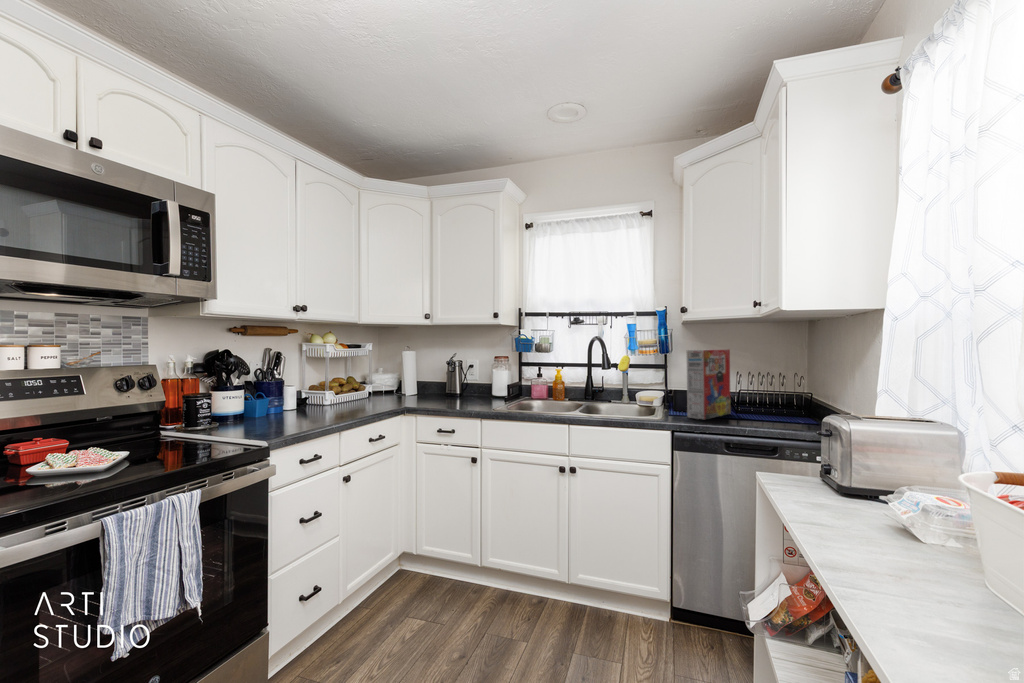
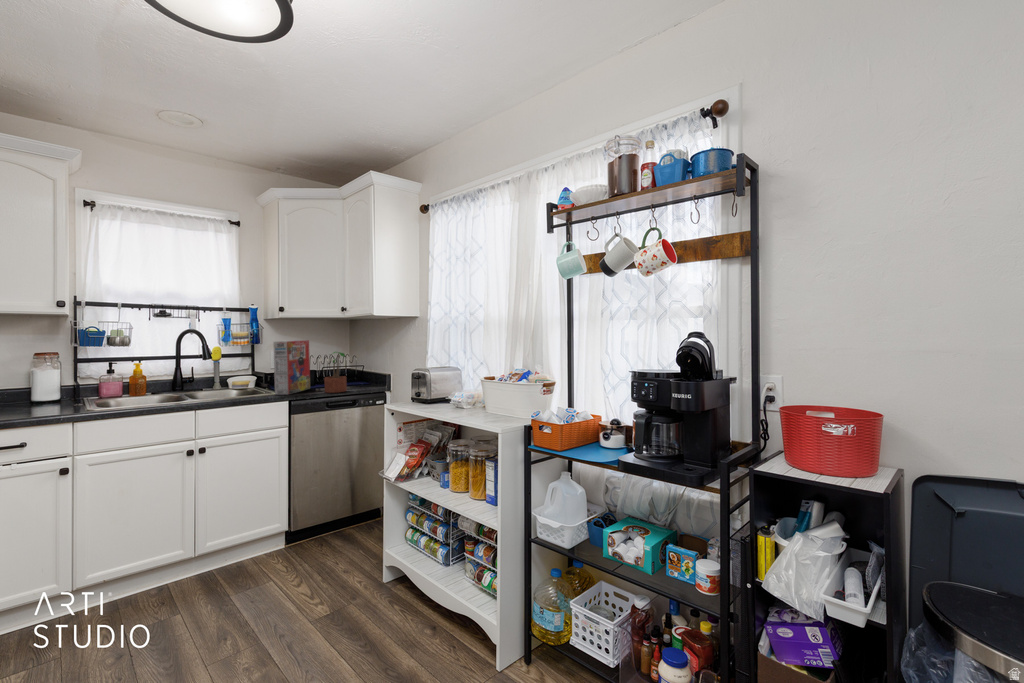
potted plant: none [753,366,787,425] -> present [324,352,347,393]

